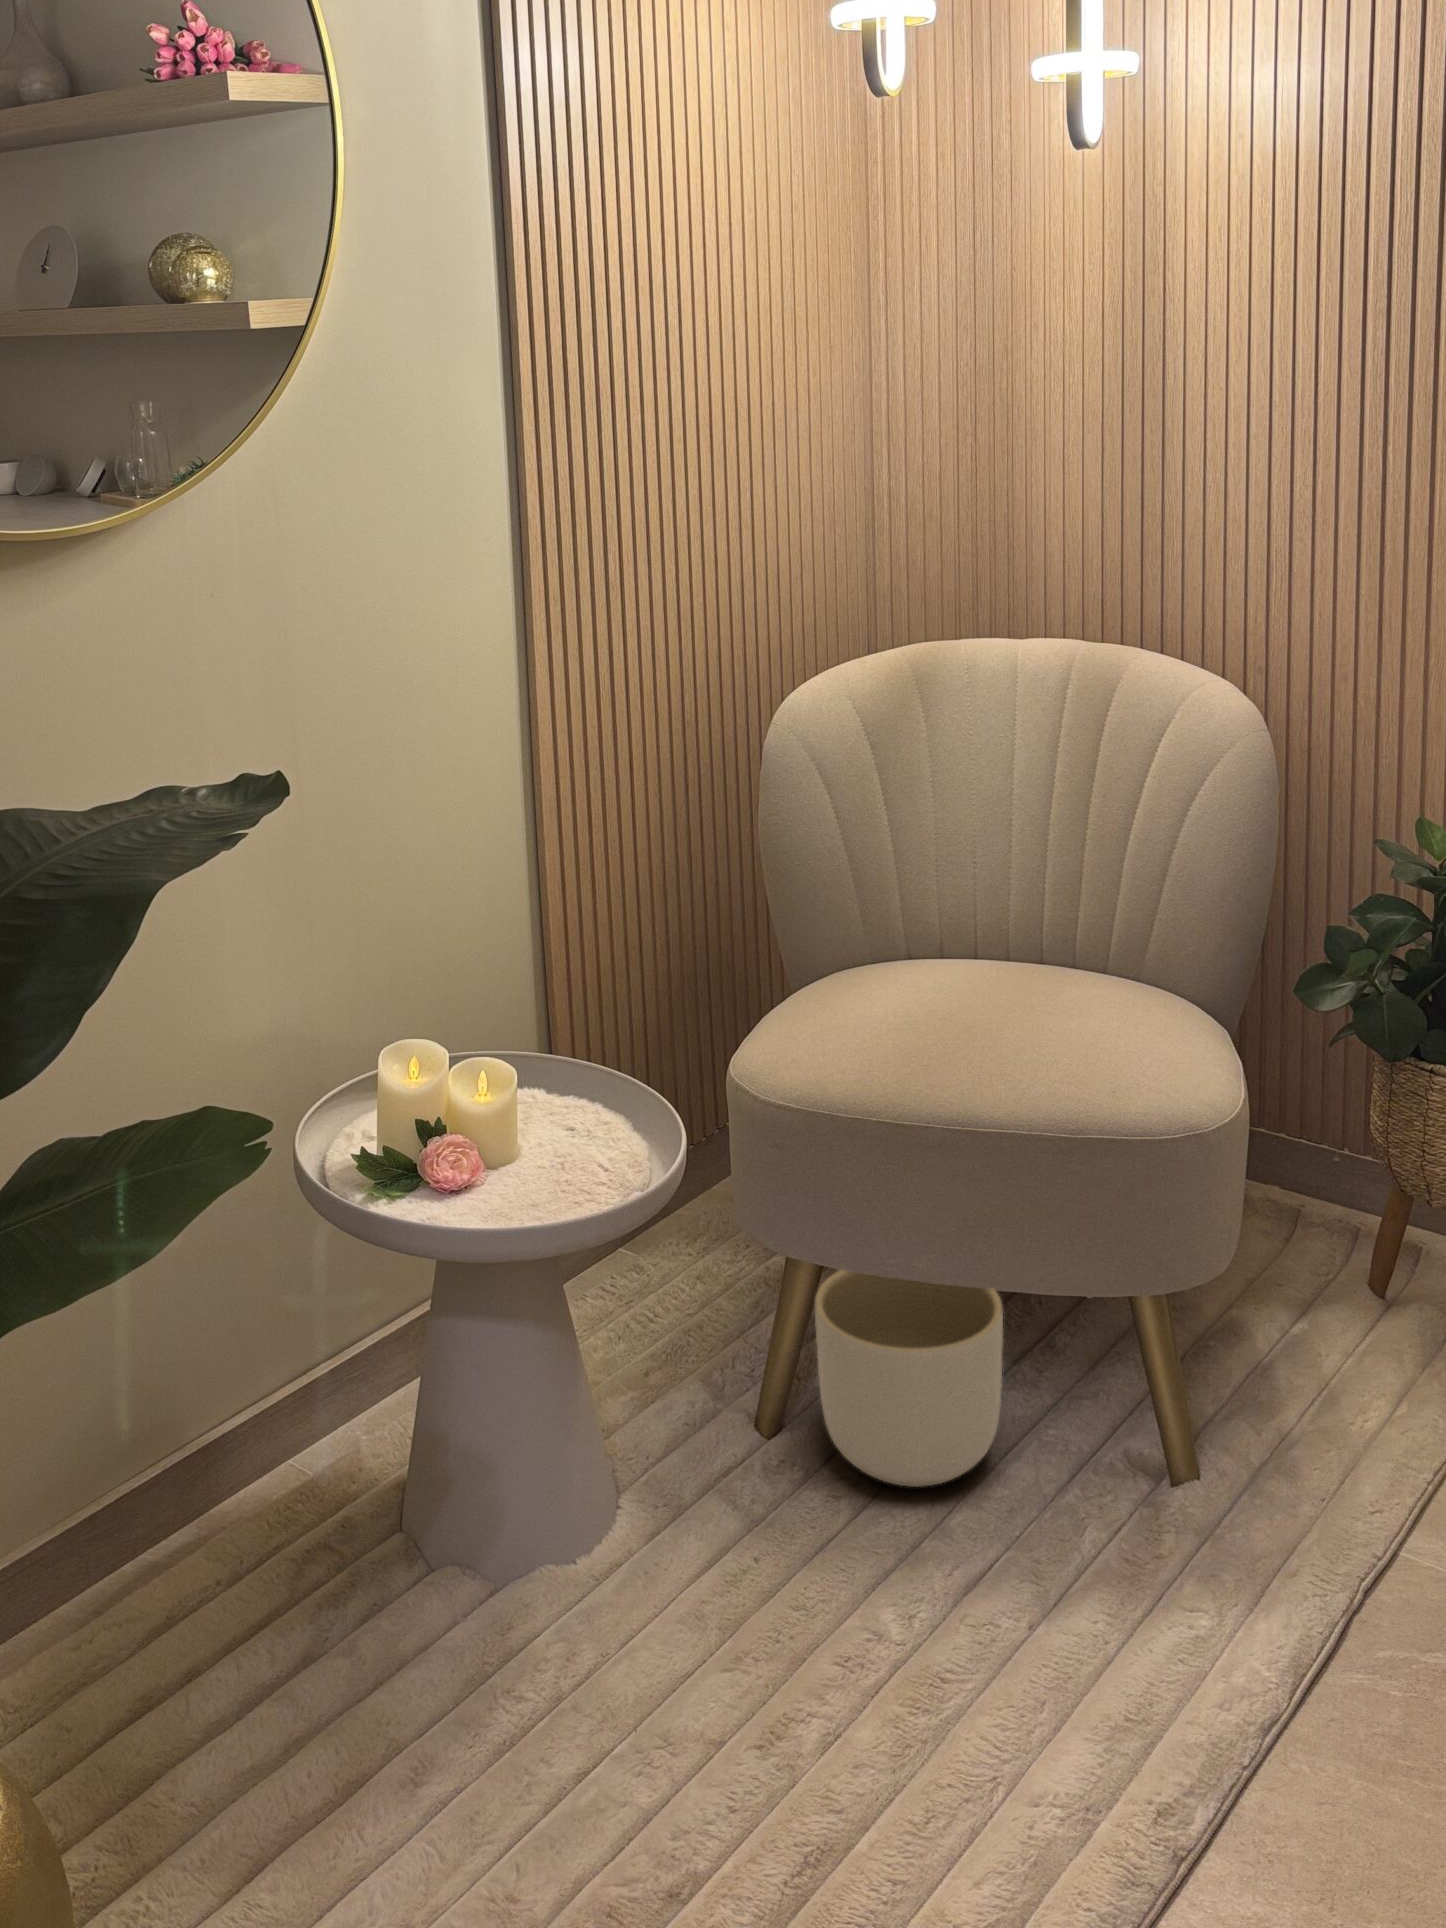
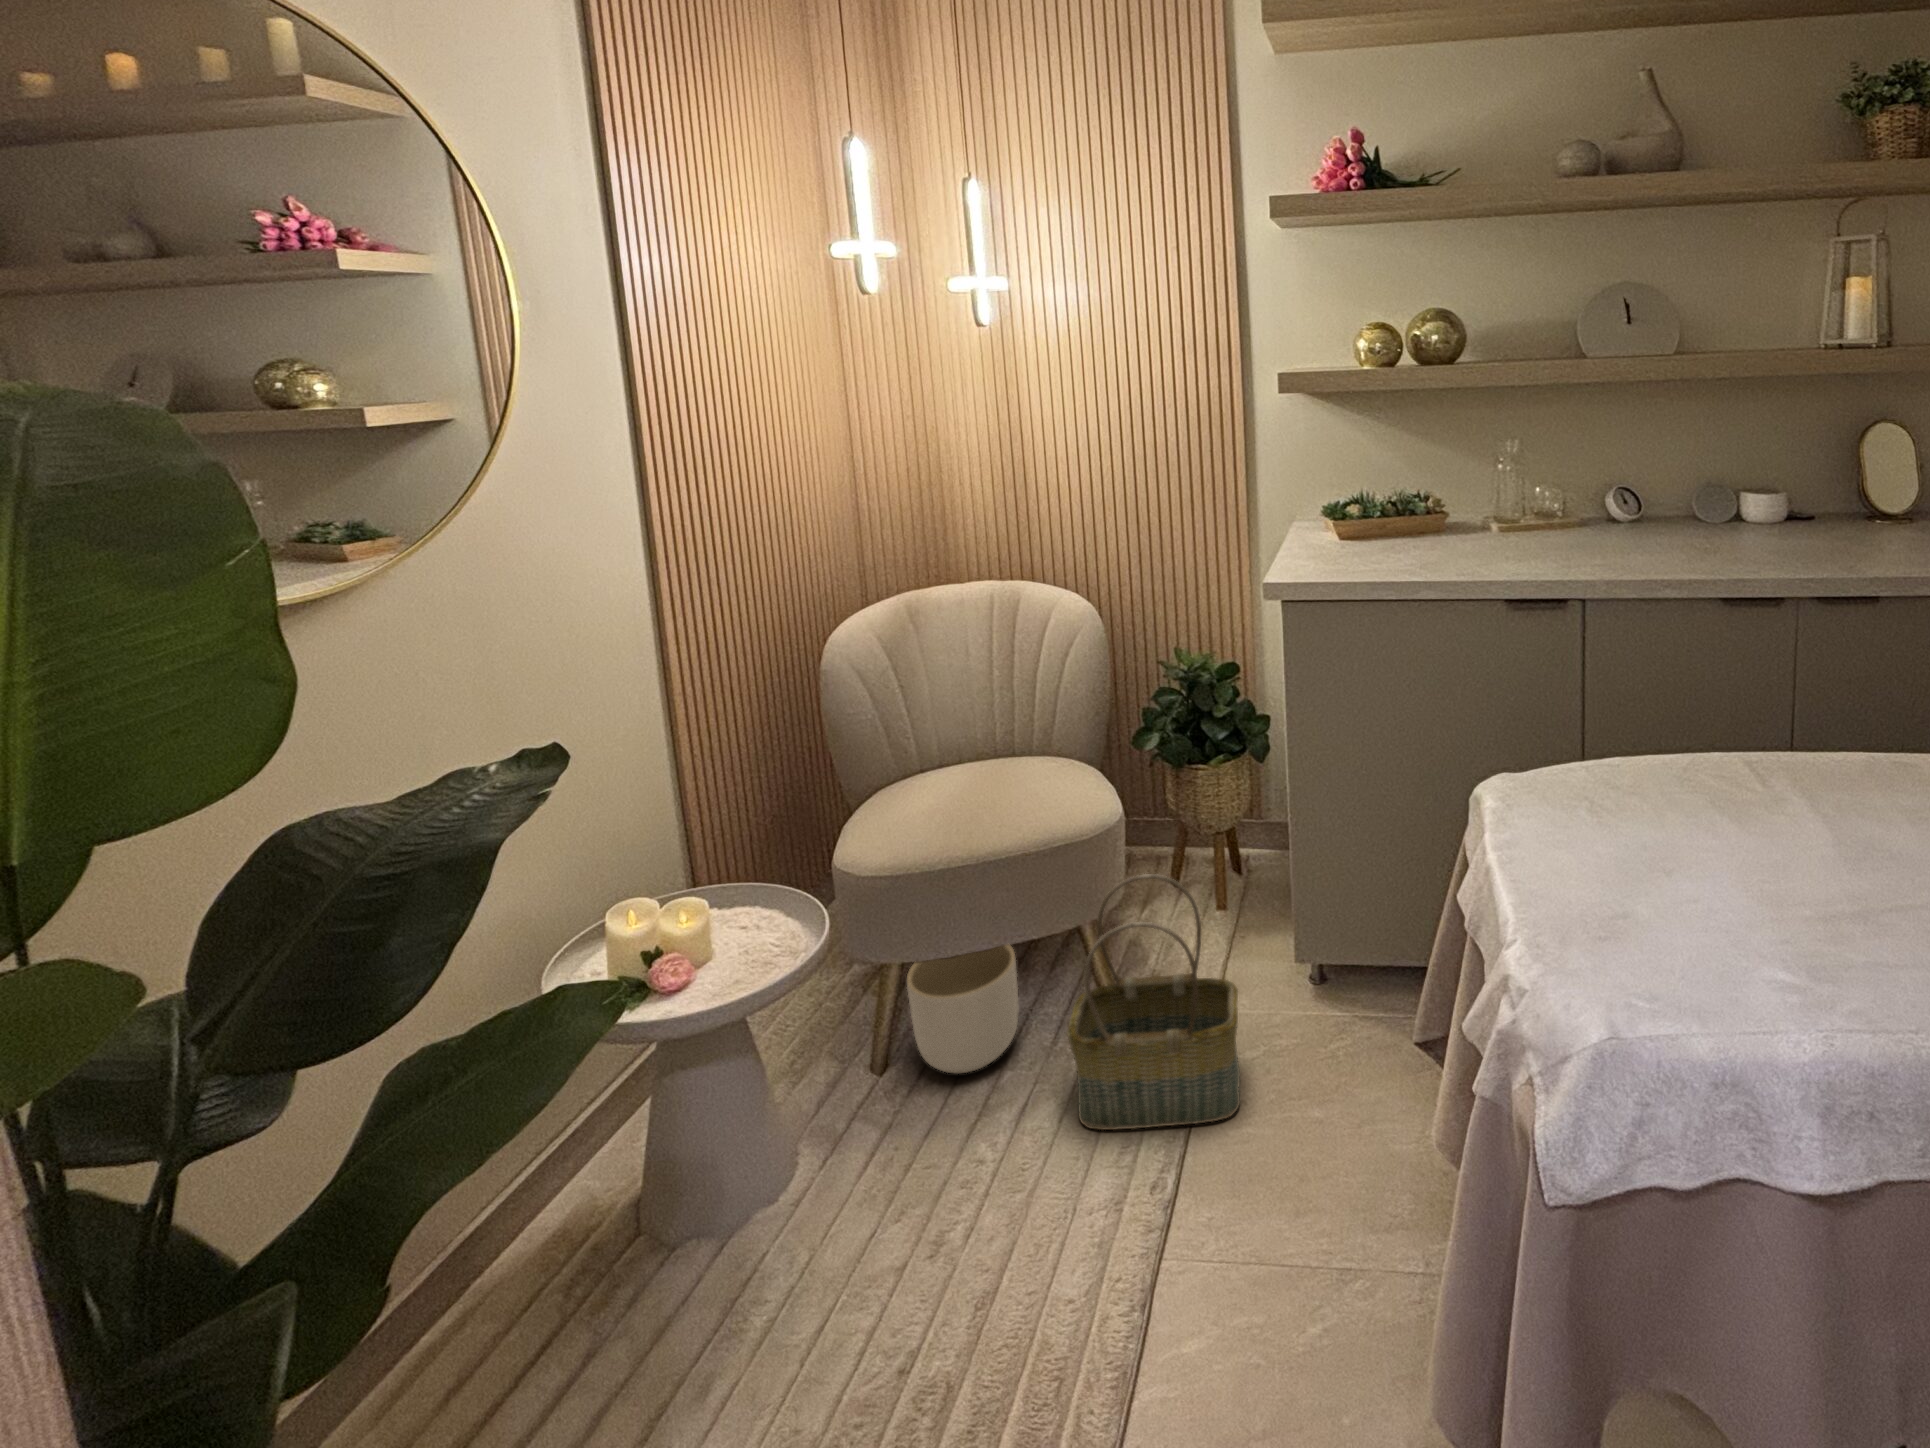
basket: none [1054,1234,1411,1754] -> present [1067,874,1240,1130]

